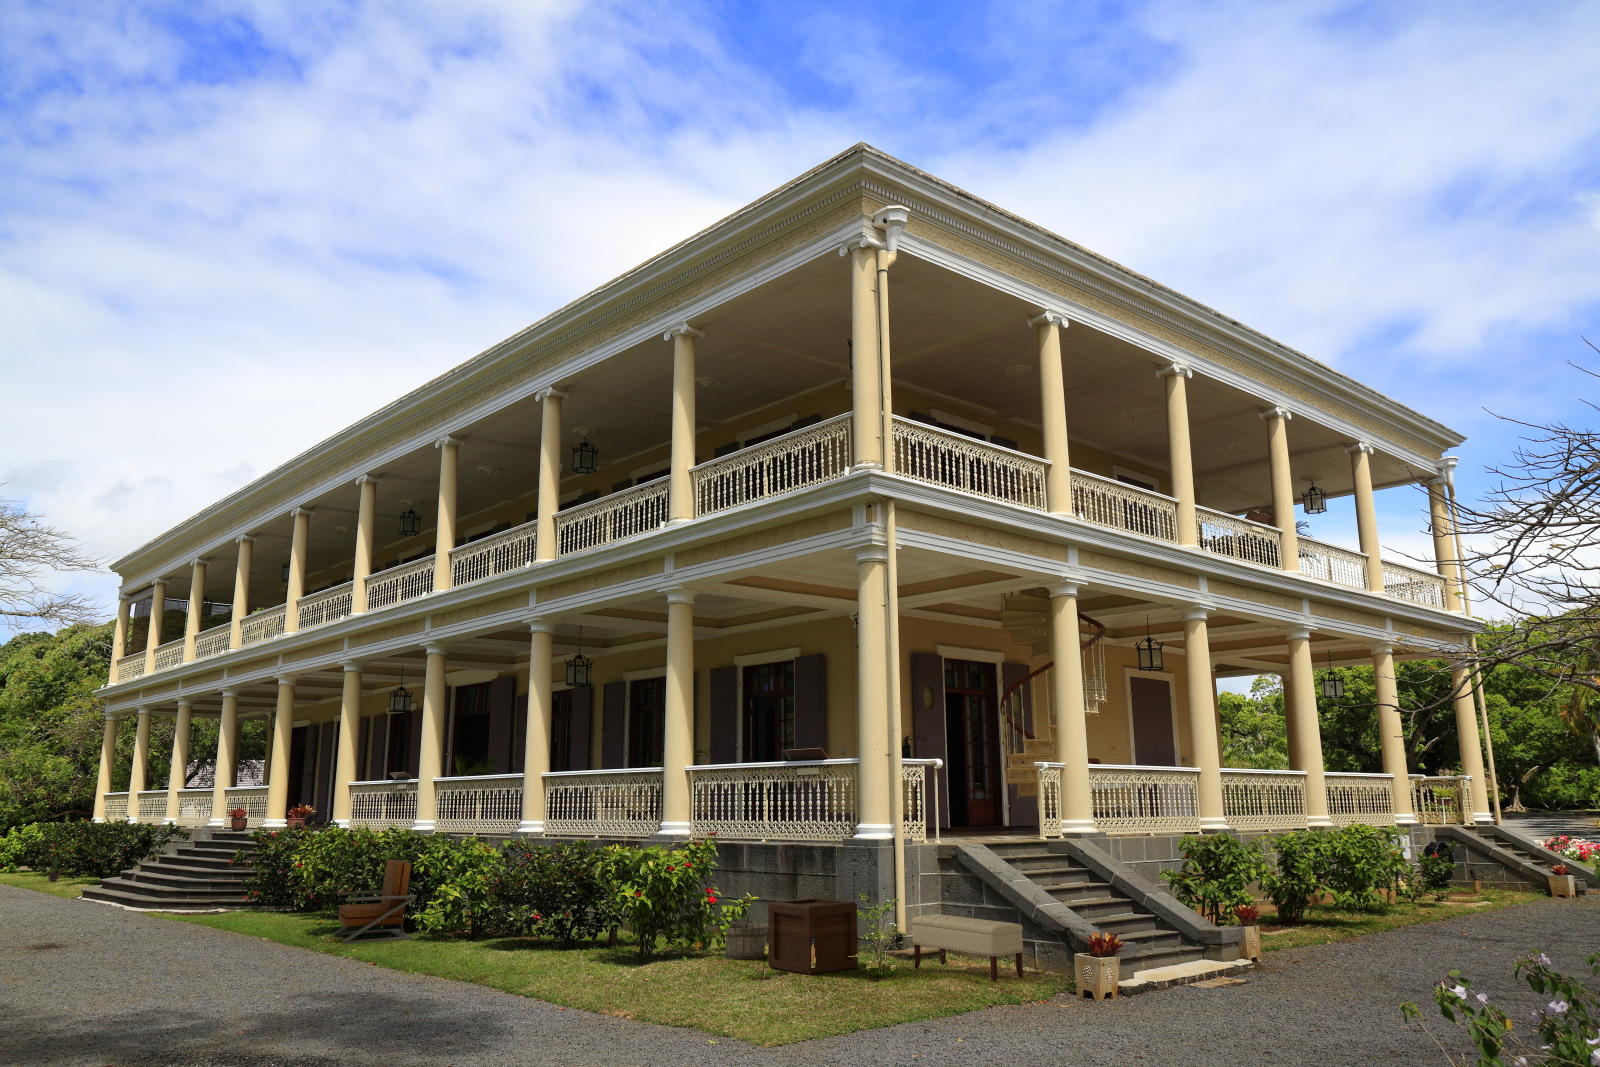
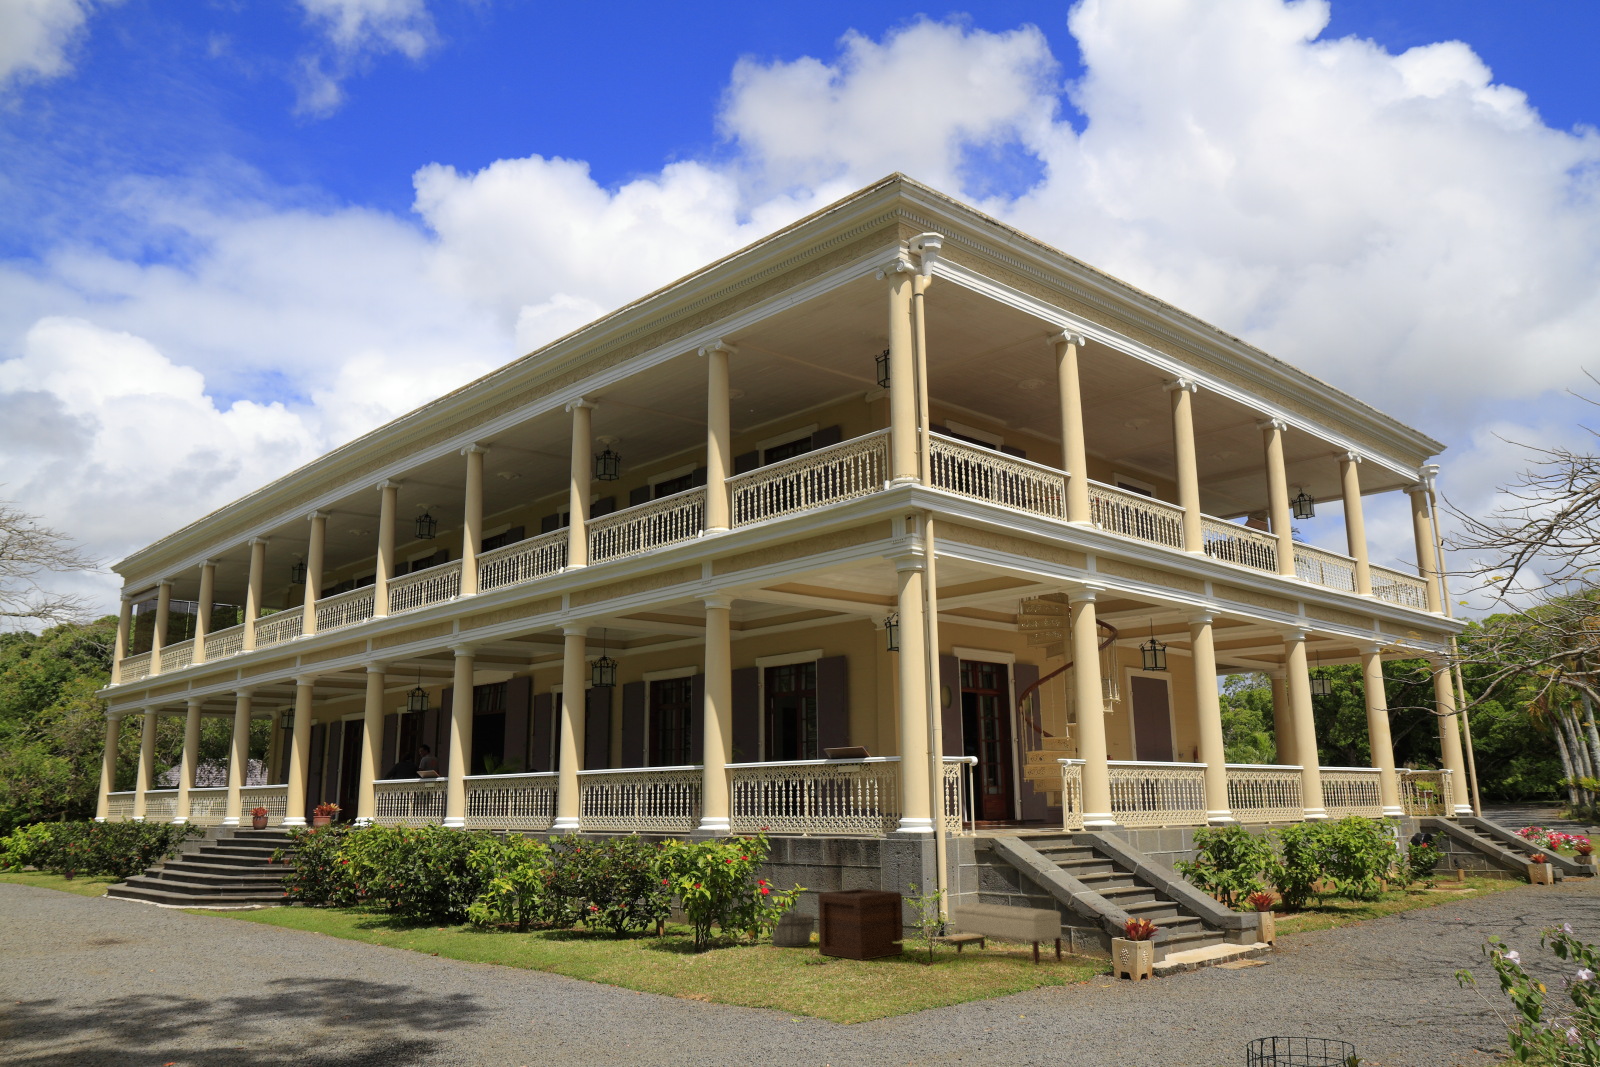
lounge chair: present [334,860,417,944] -> none [384,855,466,936]

